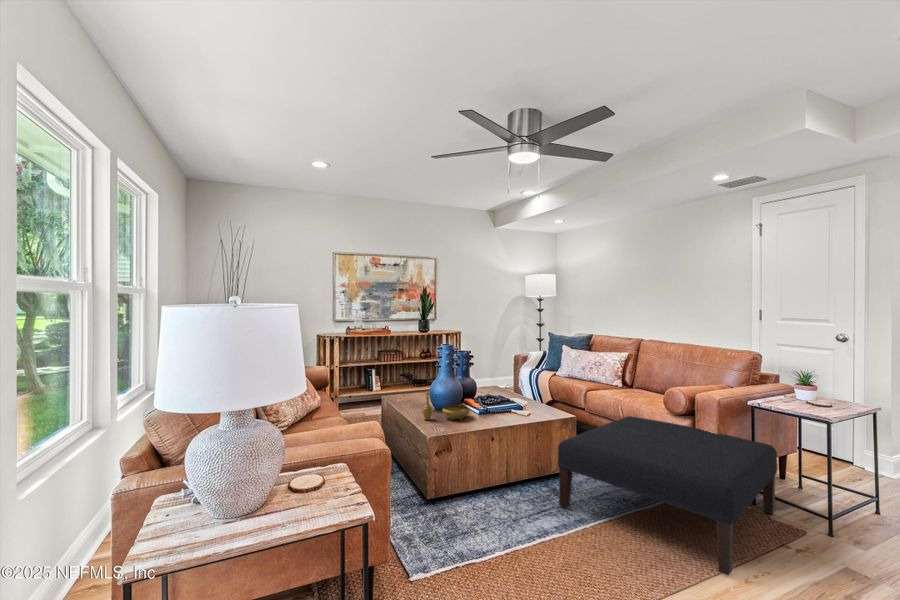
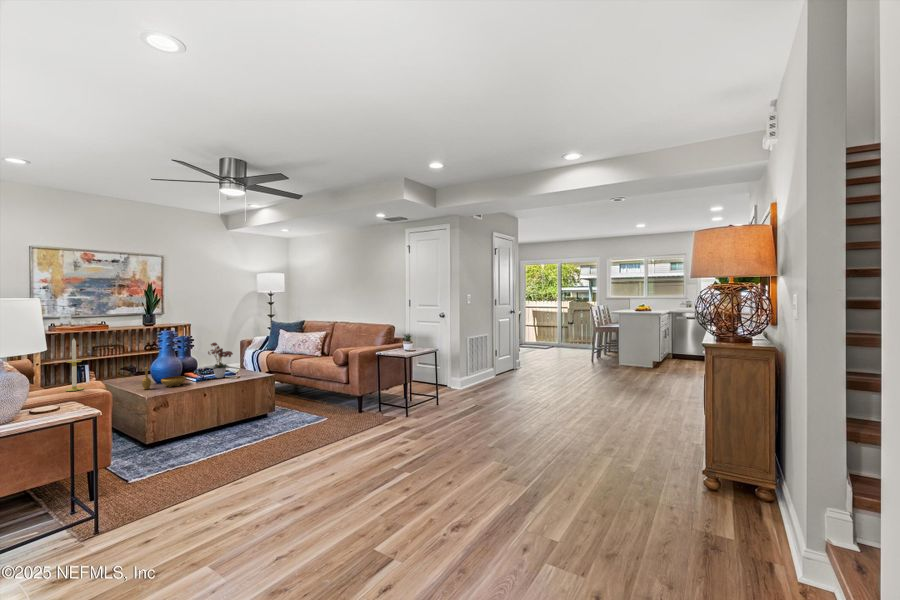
candle: none [342,361,362,437] -> present [65,339,83,391]
flower arrangement: none [492,362,525,412] -> present [208,343,233,378]
ottoman: present [558,416,777,575] -> none [253,372,389,441]

